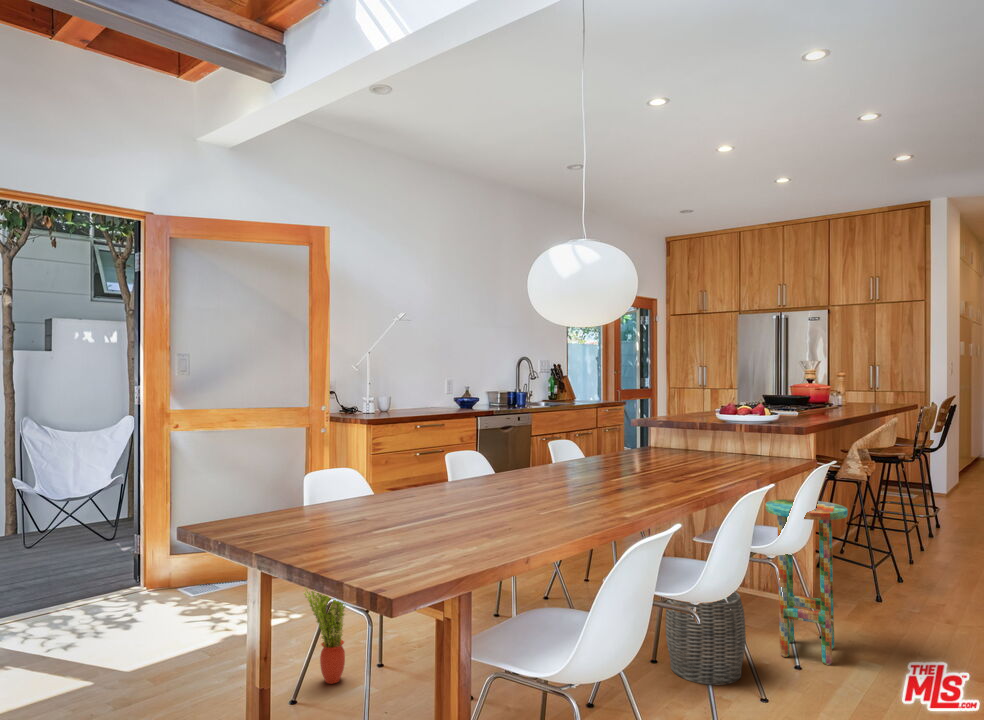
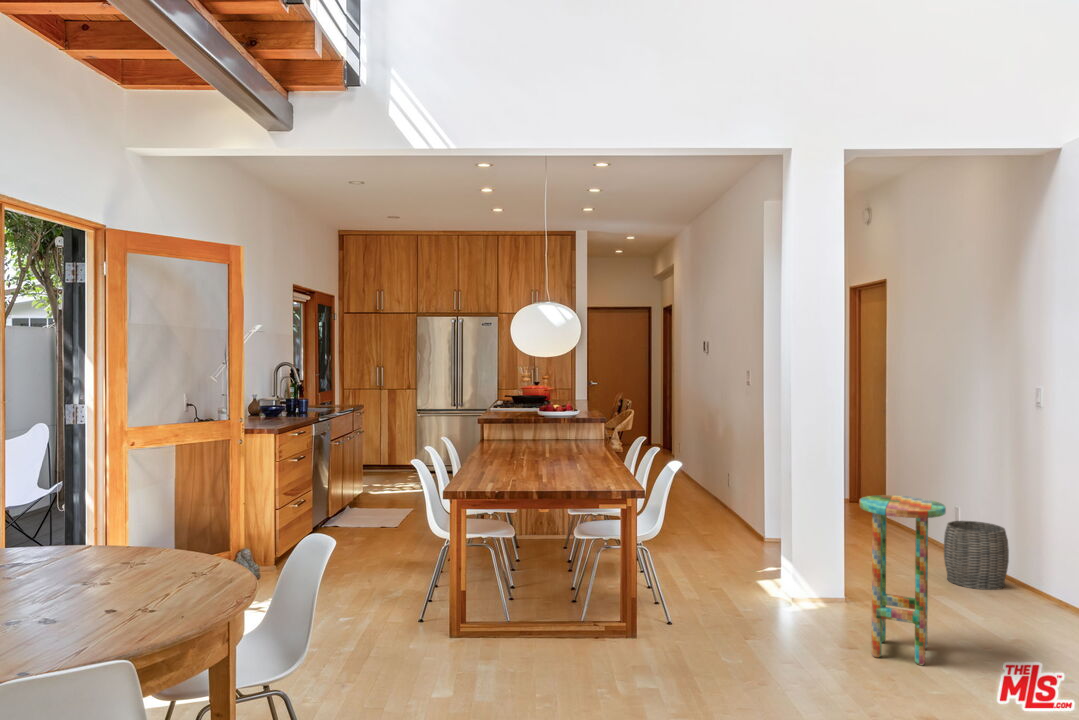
potted plant: present [304,589,346,684] -> none [383,569,434,686]
woven basket: present [666,592,746,685] -> present [944,521,1009,590]

